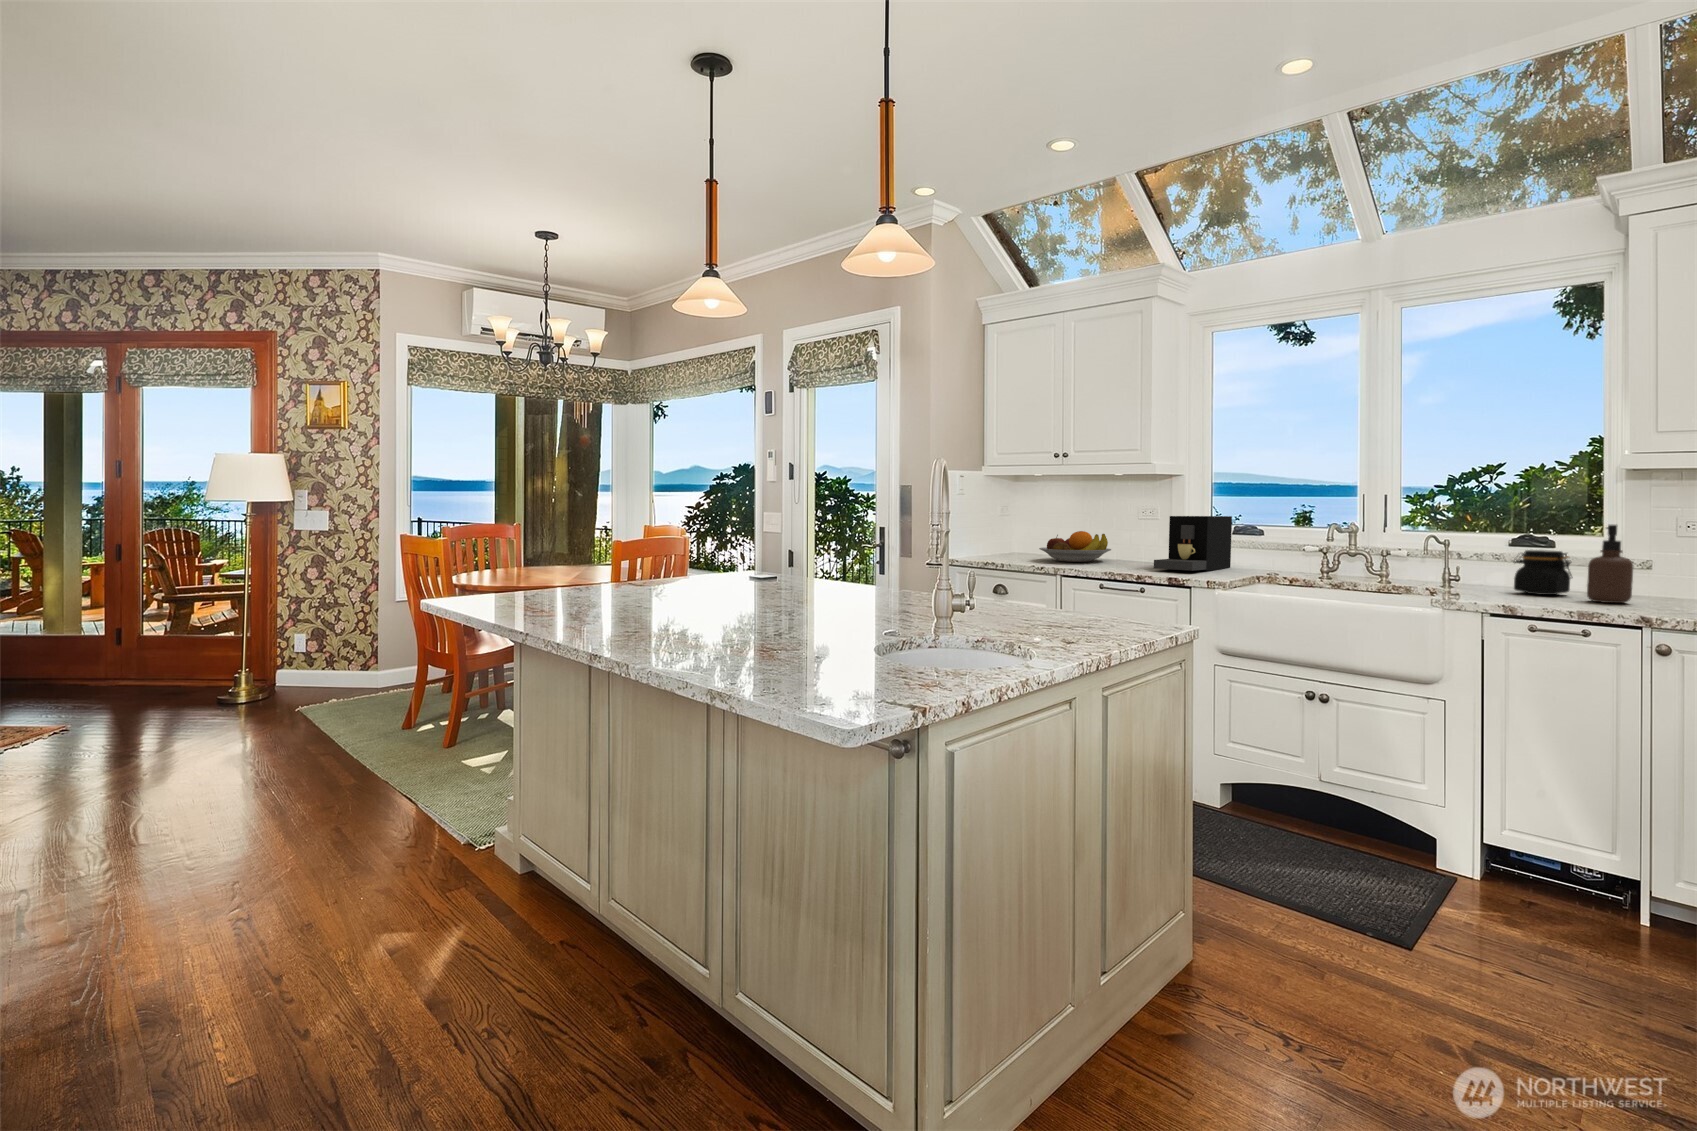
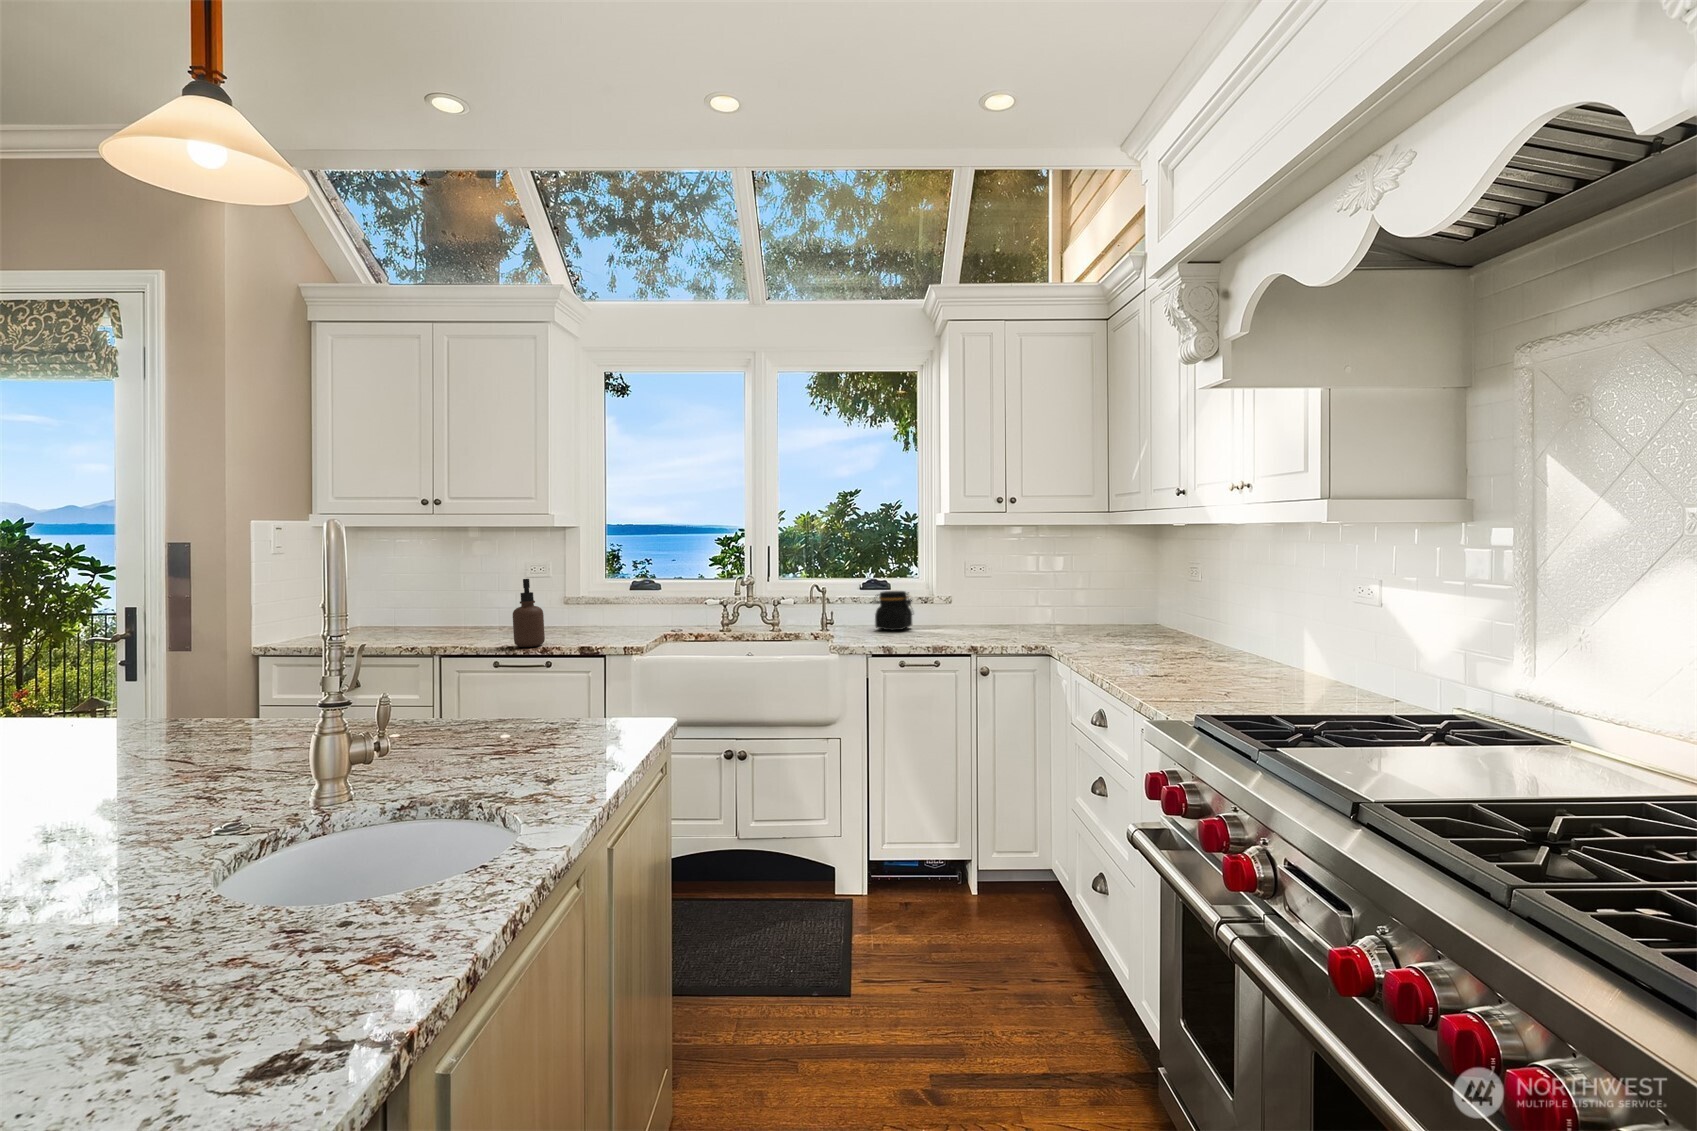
coffee maker: present [1154,516,1232,571] -> none [554,570,632,635]
soap dispenser: present [1587,525,1633,603] -> present [513,579,545,647]
fruit bowl: present [1039,531,1111,562] -> none [408,595,499,634]

